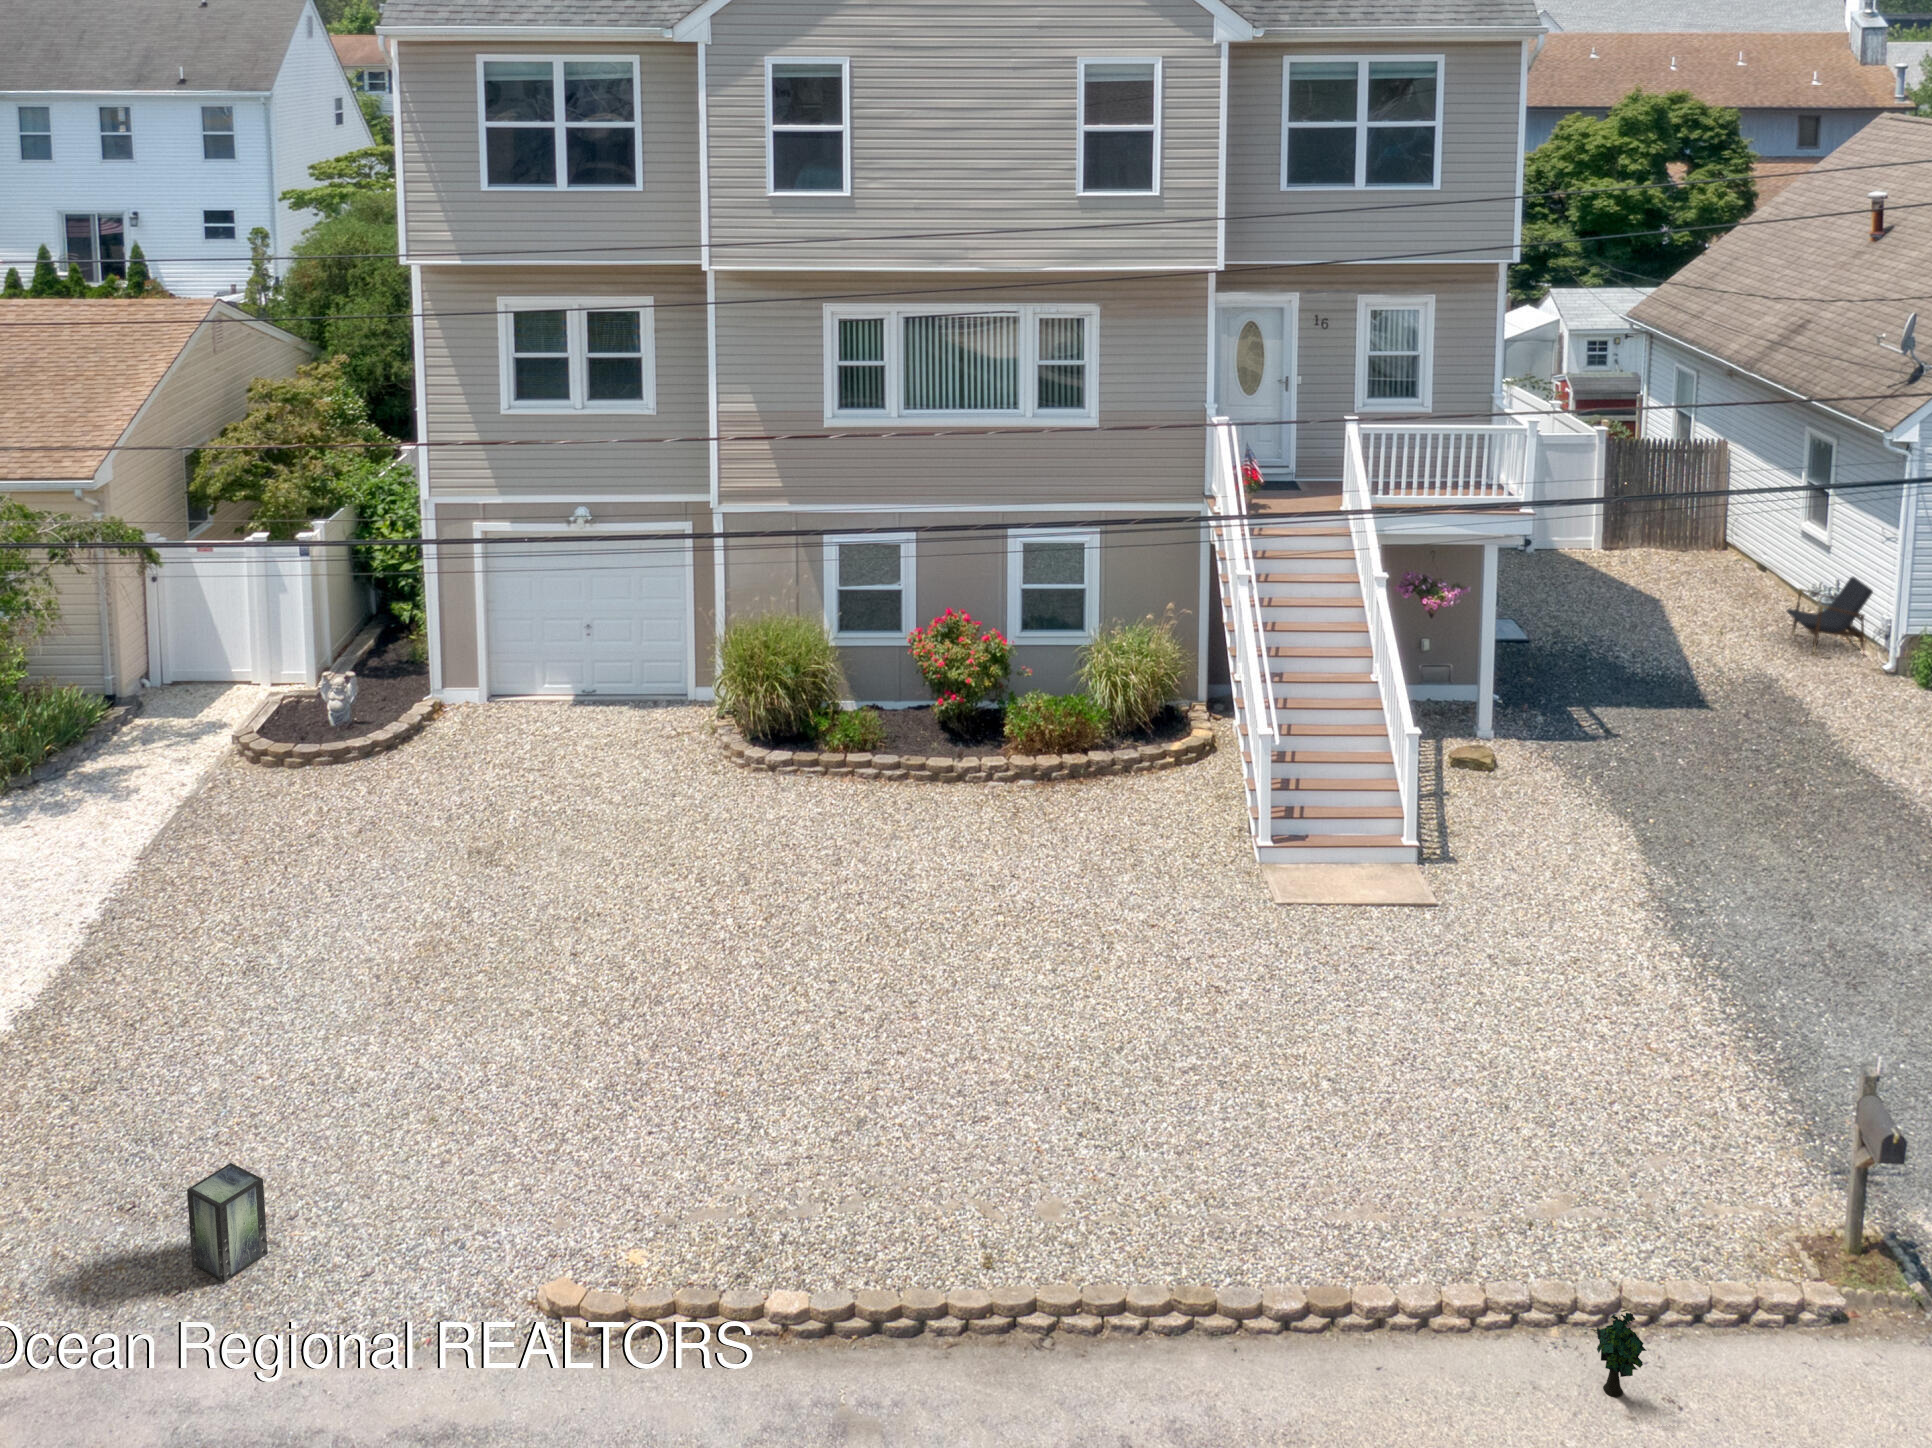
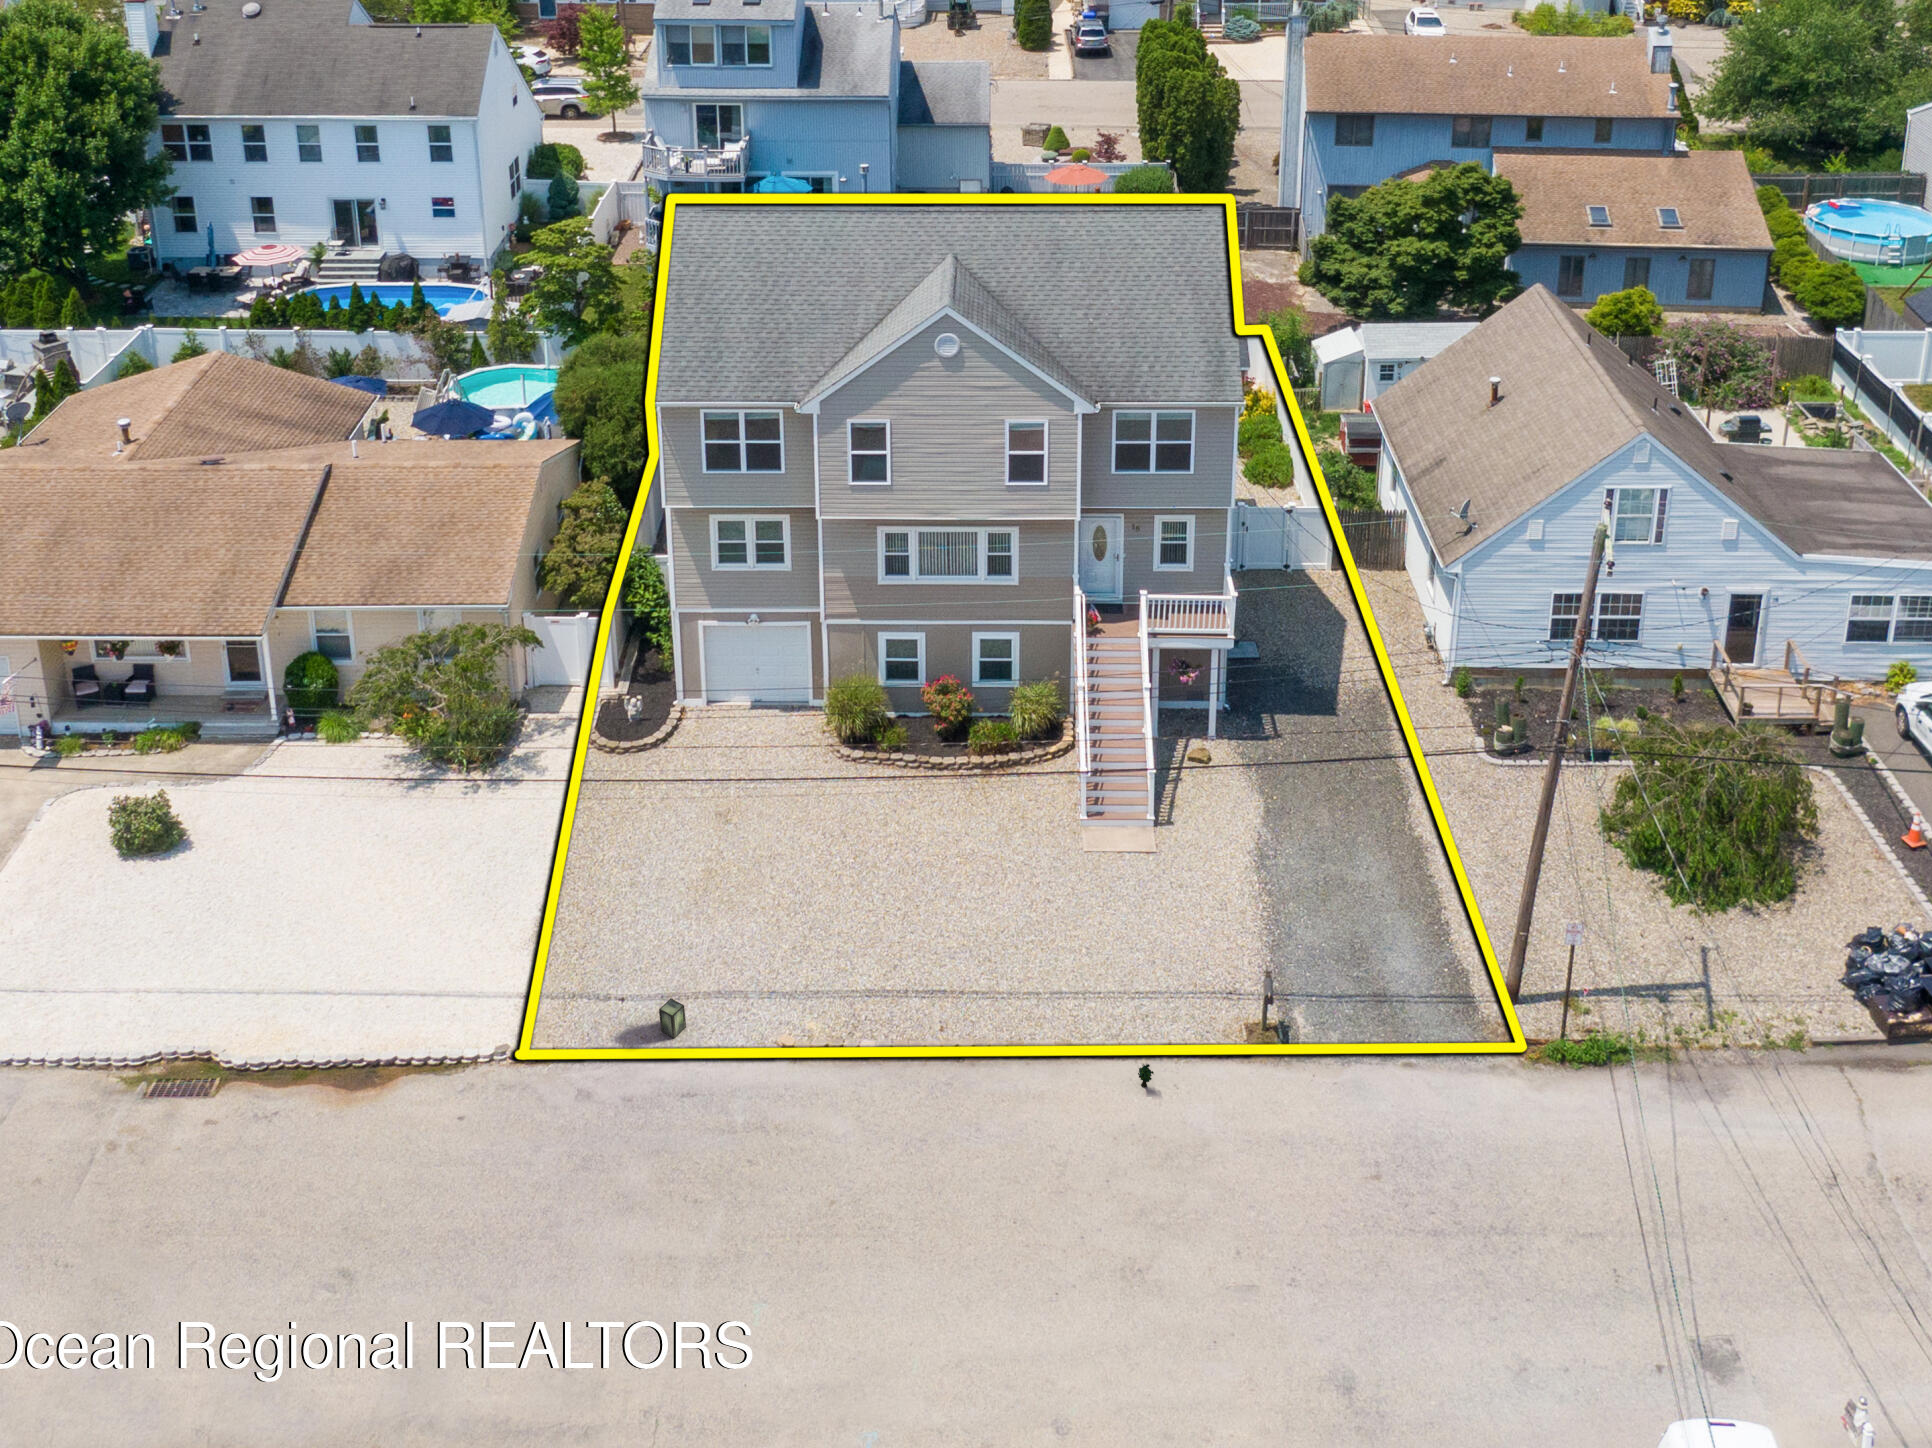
lounge chair: present [1787,577,1873,652] -> none [1402,627,1442,670]

